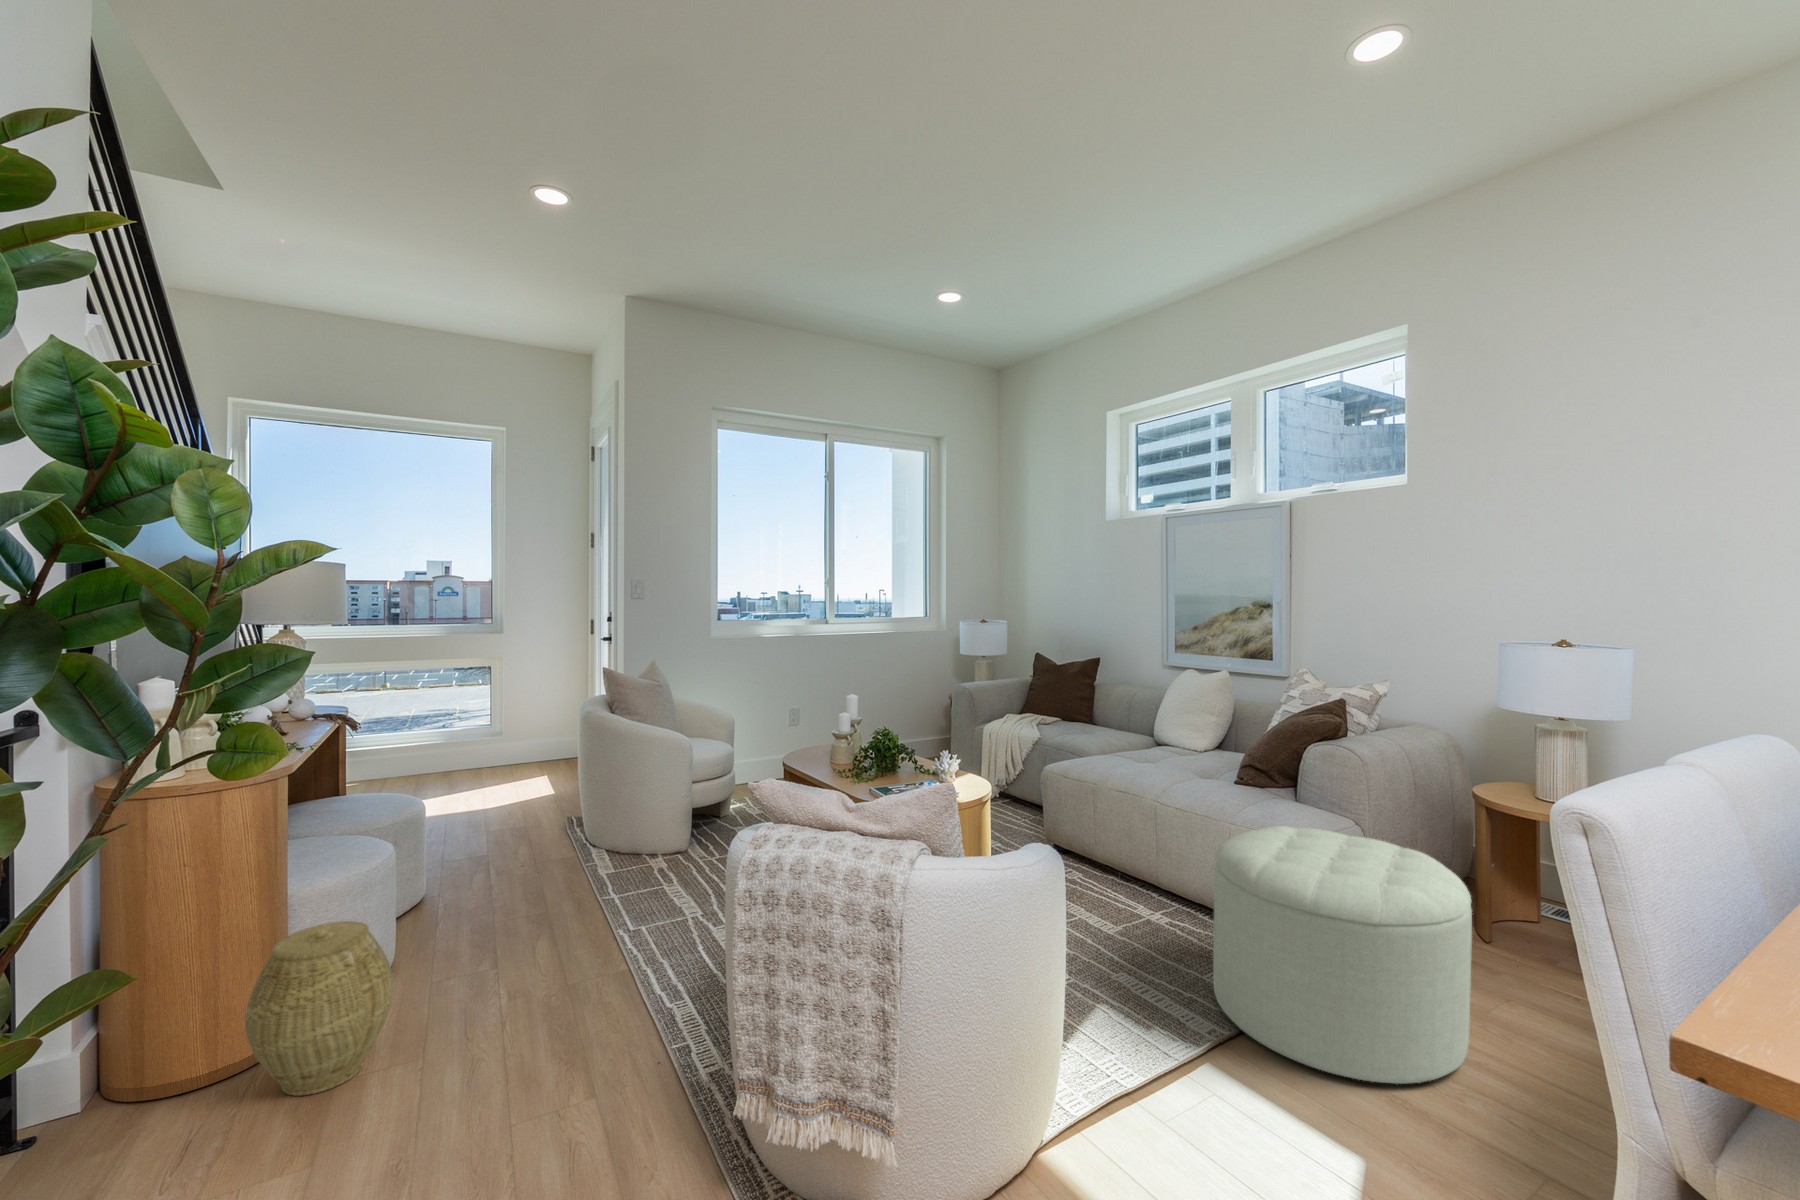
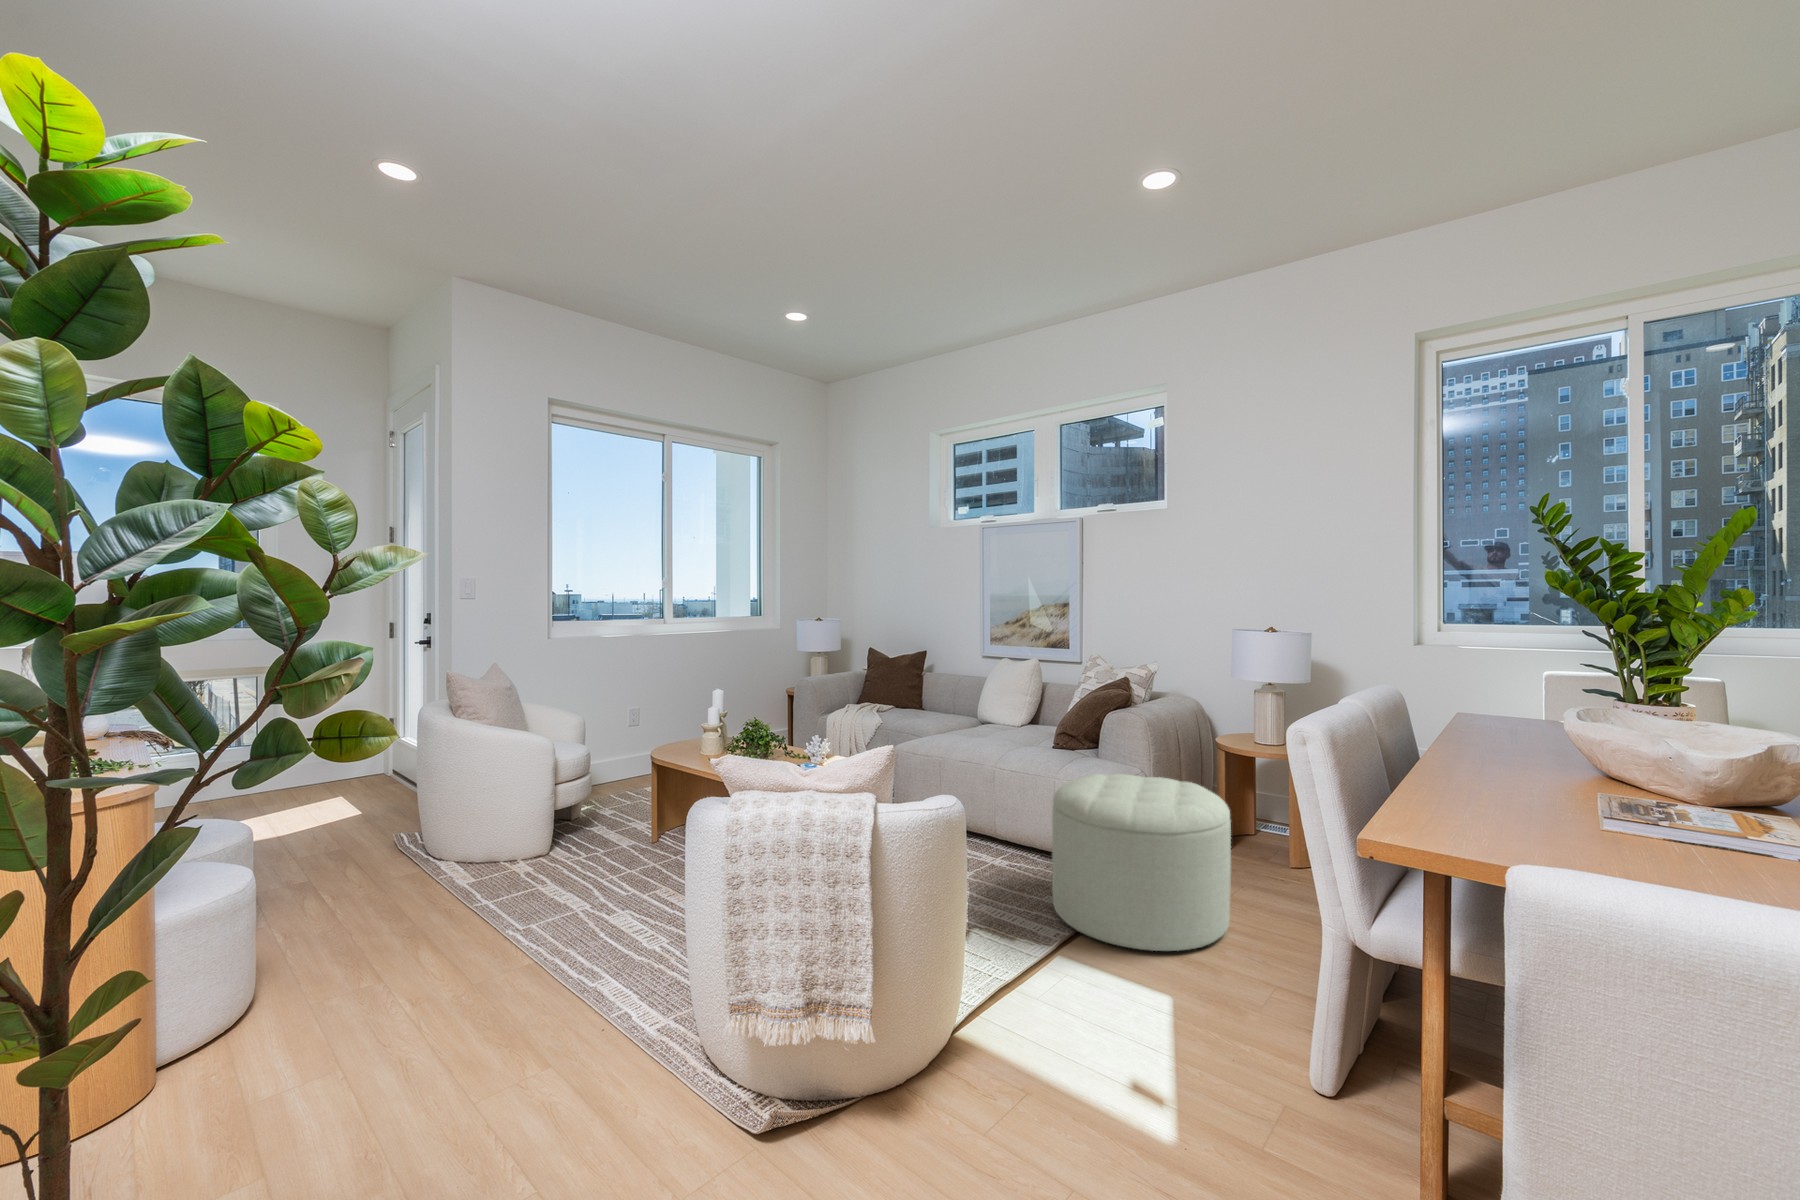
woven basket: present [245,921,394,1096] -> none [146,936,310,1119]

